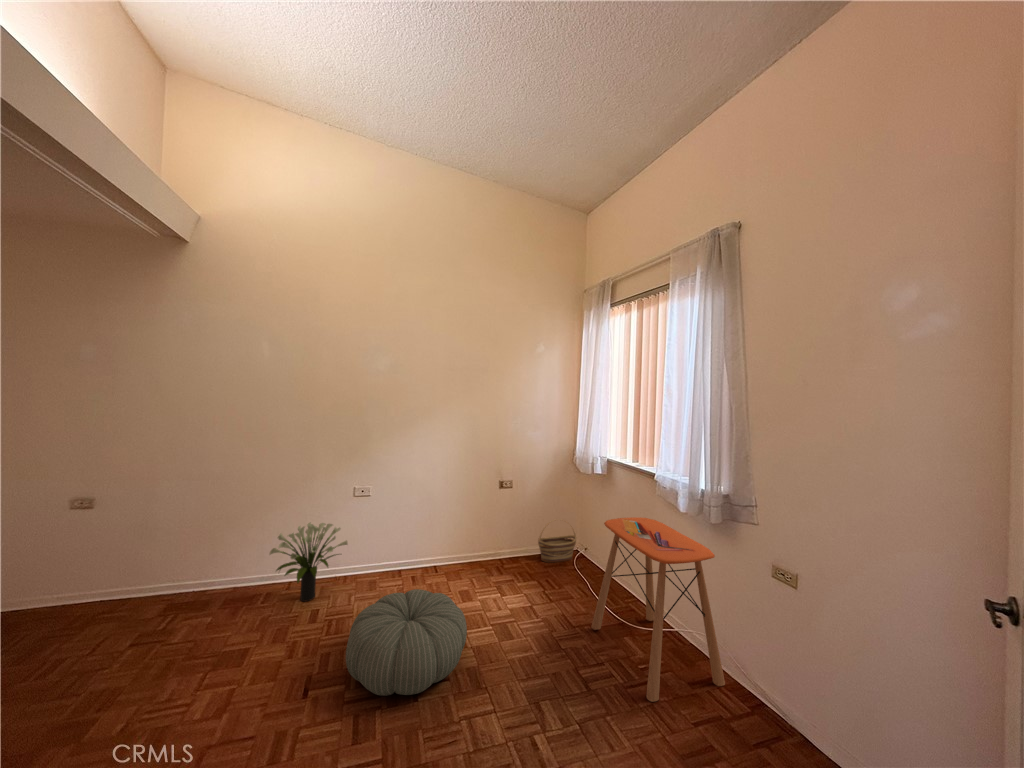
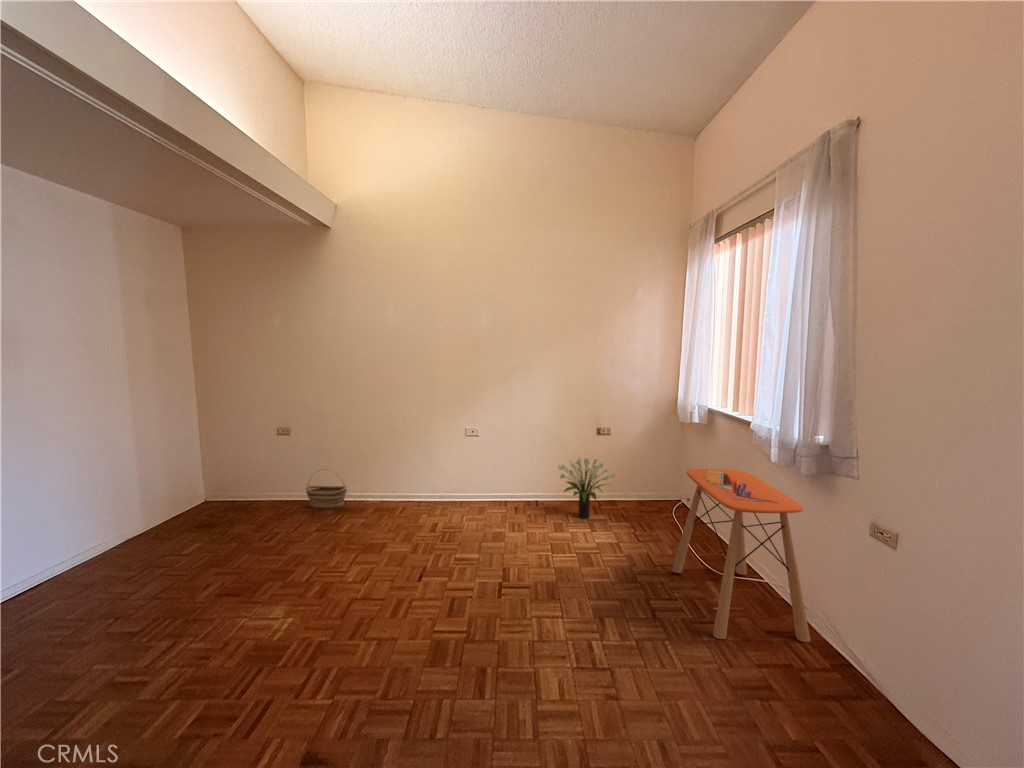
basket: present [538,520,576,563] -> present [306,469,347,510]
potted plant: present [270,522,347,601] -> present [558,457,615,519]
pouf: present [346,589,467,696] -> none [449,516,547,592]

